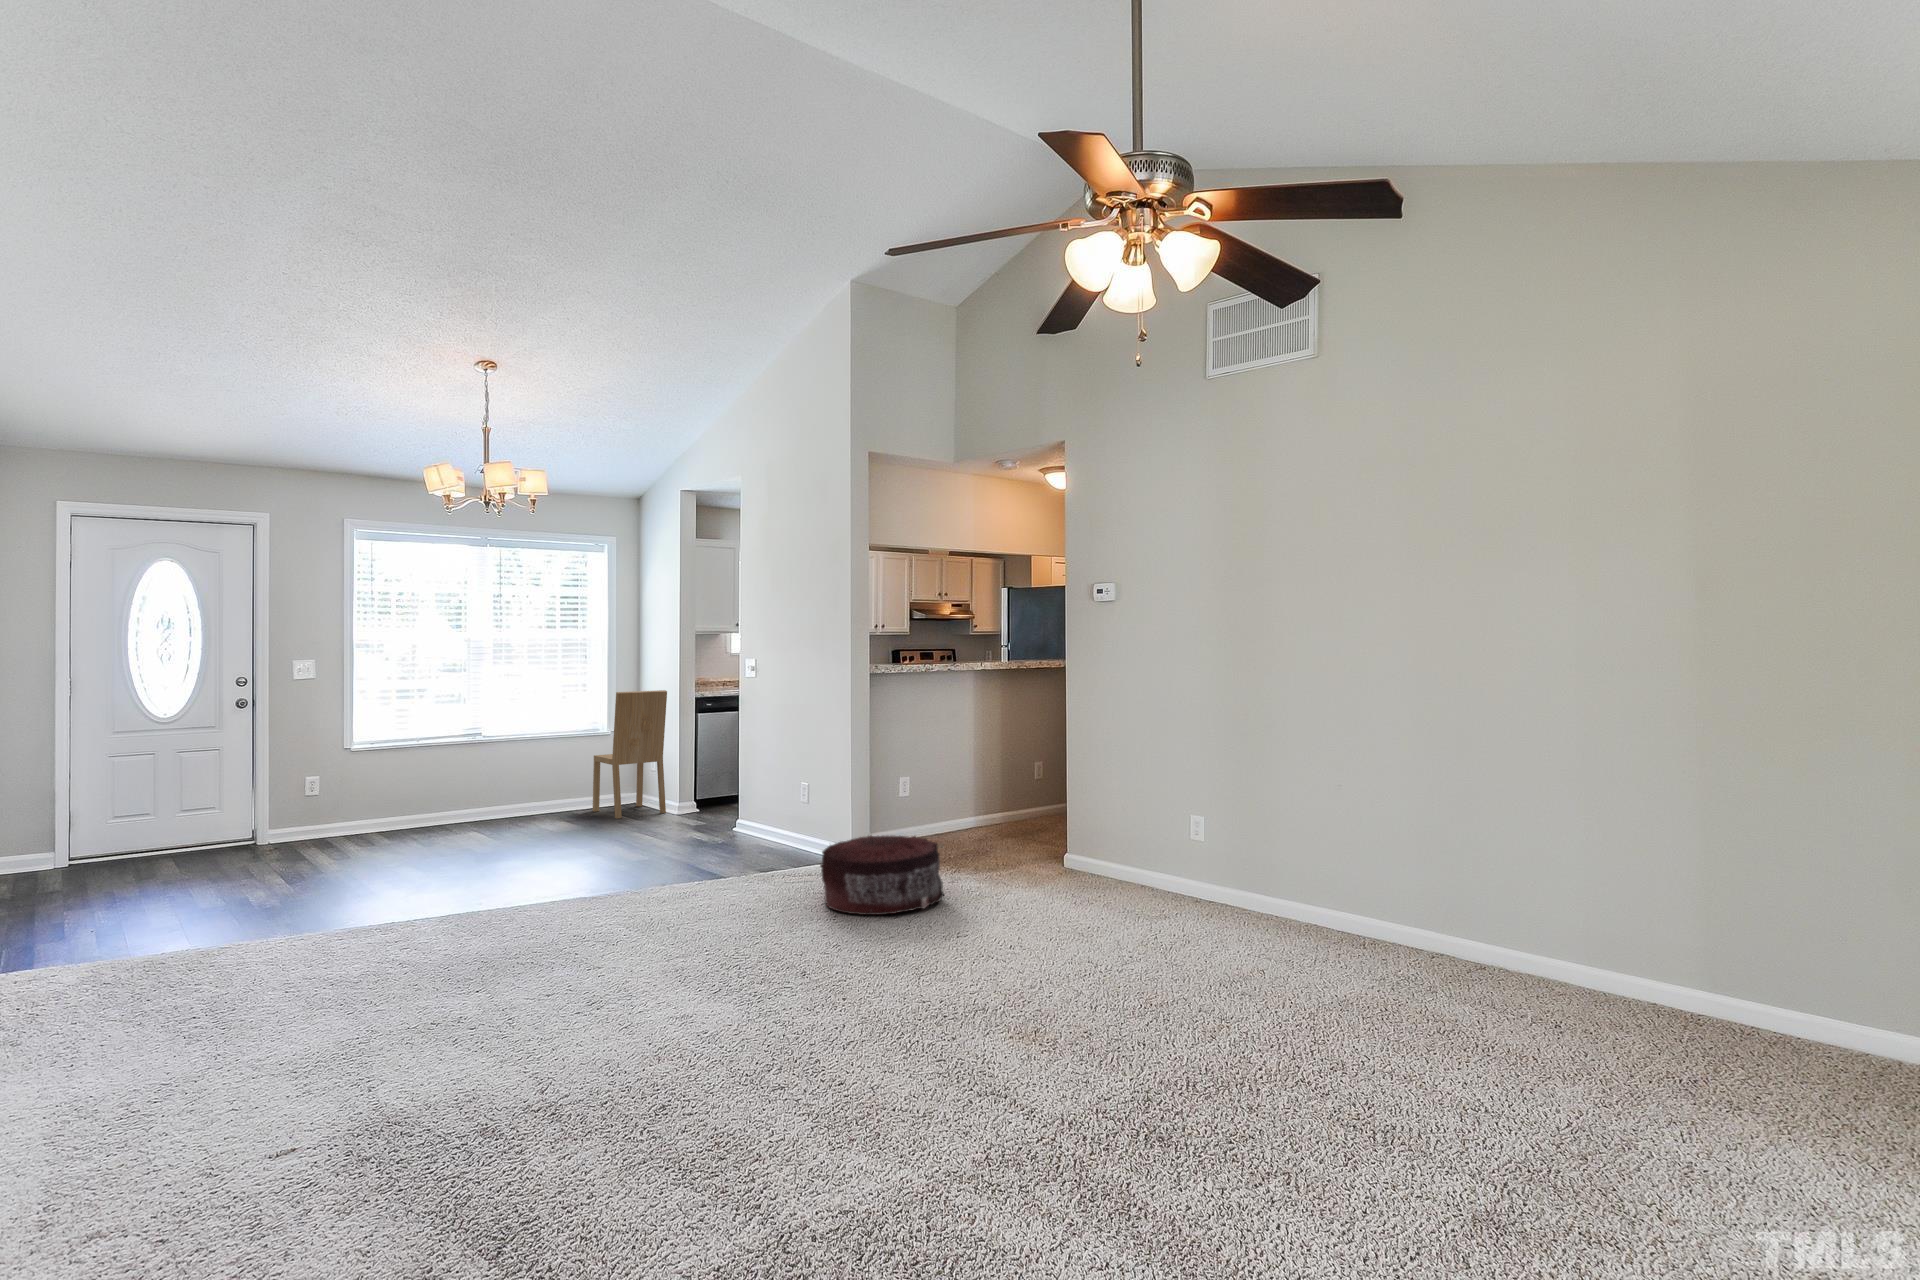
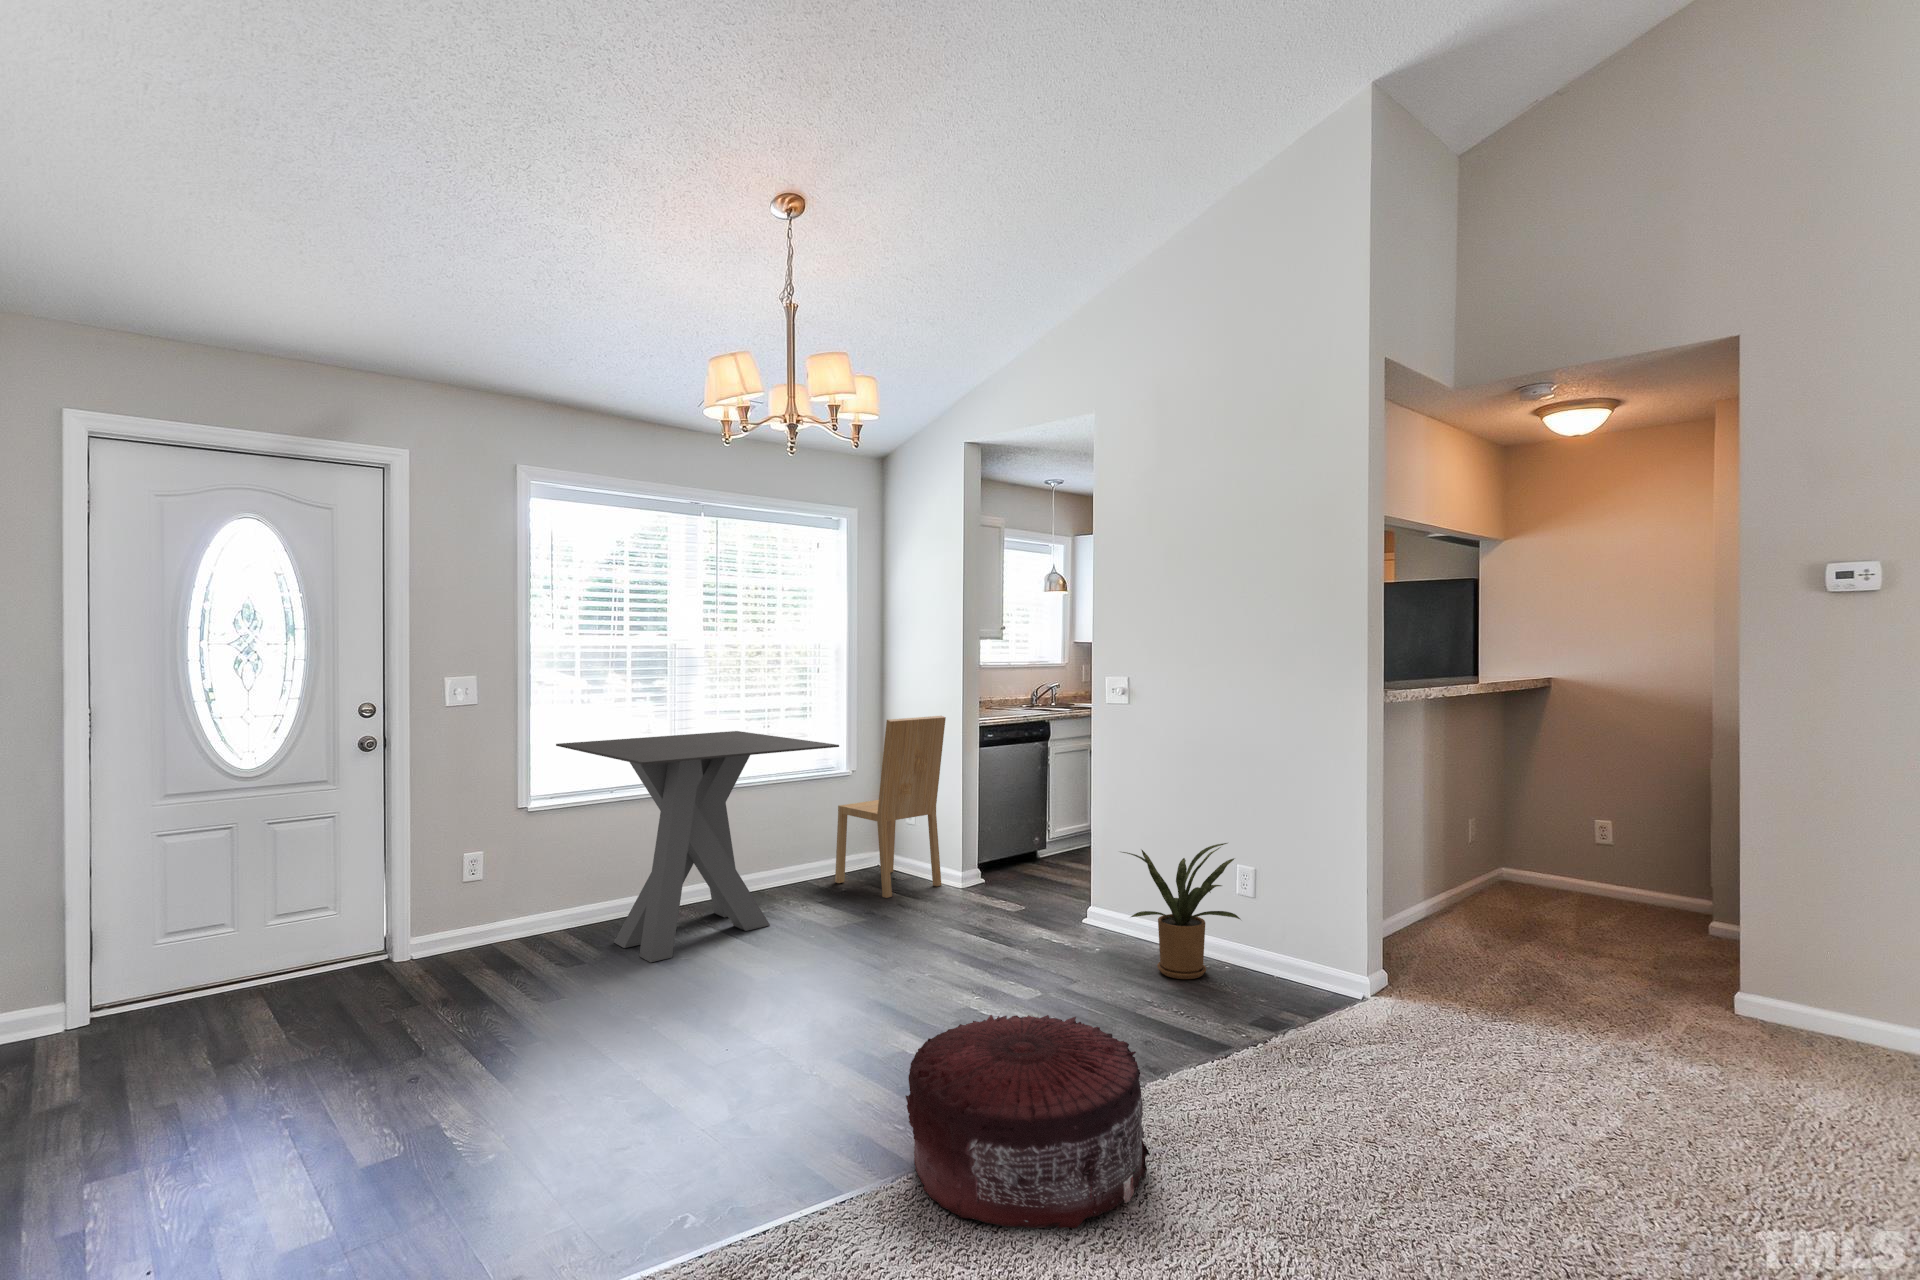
dining table: none [372,701,557,846] -> present [556,731,839,963]
house plant: none [718,766,794,853] -> present [1122,843,1240,979]
pouf: present [820,835,944,915] -> present [906,1015,1150,1228]

